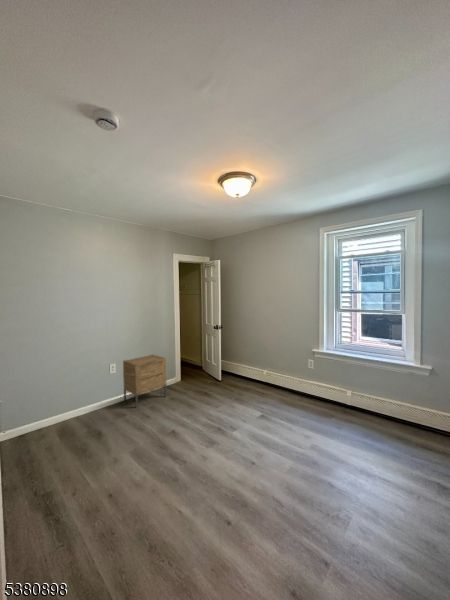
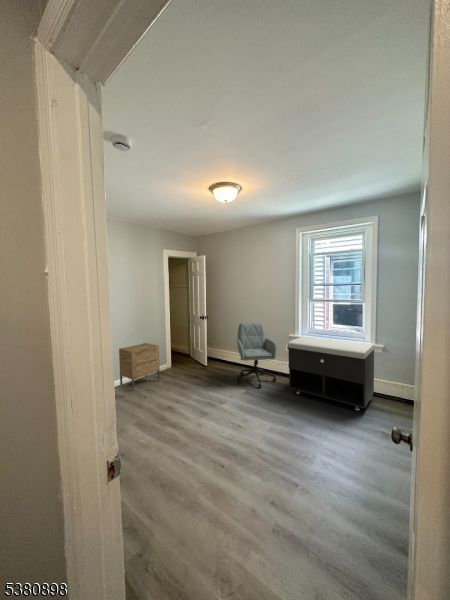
office chair: none [251,334,297,409] -> present [237,322,277,388]
storage bench: none [309,351,416,445] -> present [287,336,374,410]

